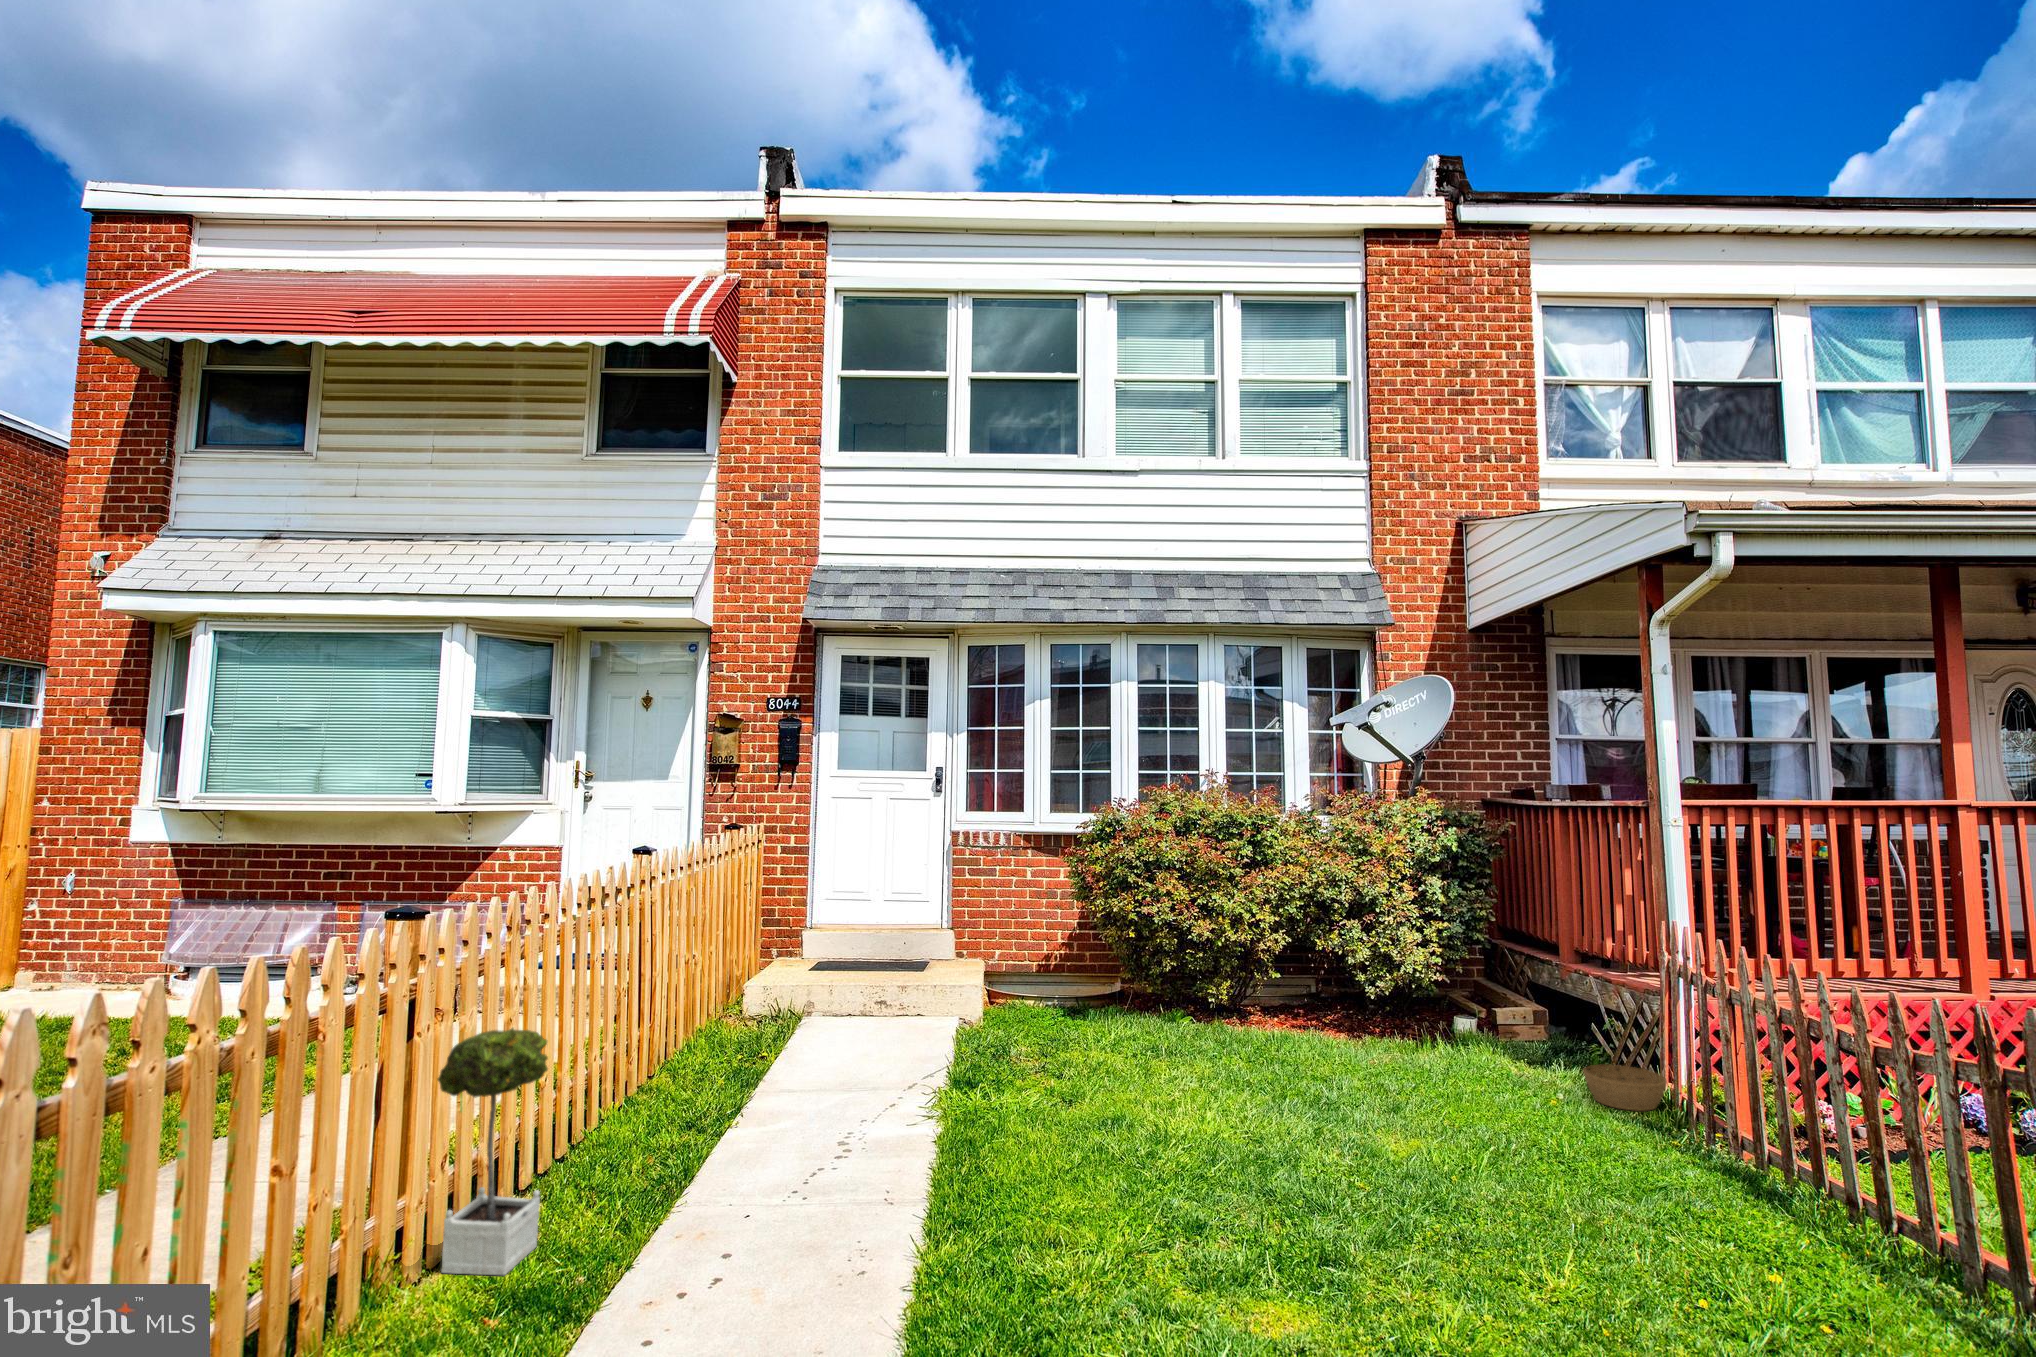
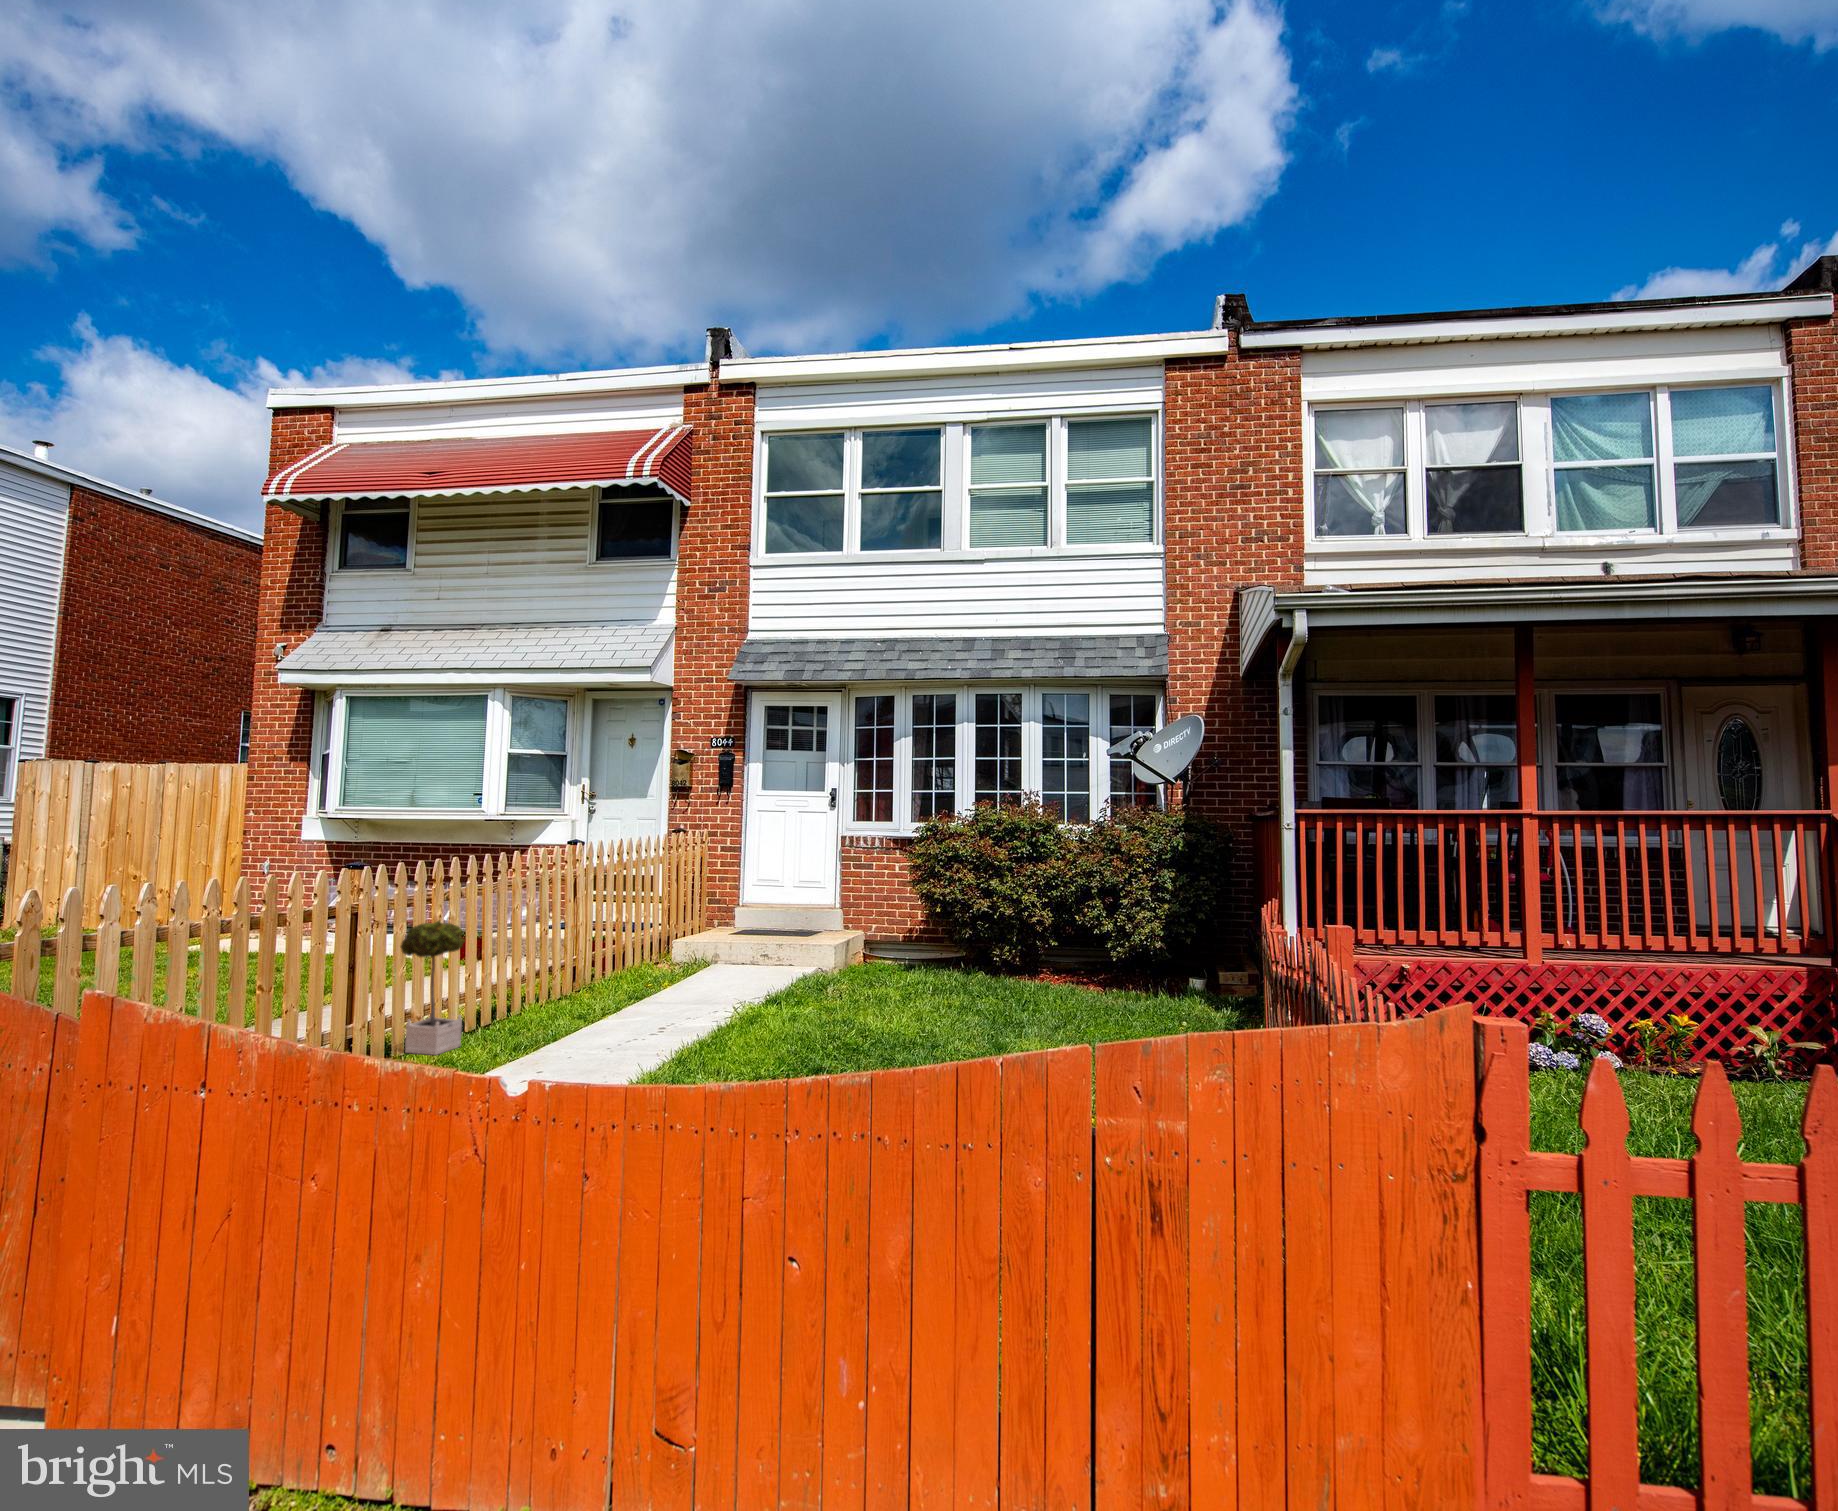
basket: present [1583,1065,1667,1111] -> none [1202,995,1257,1024]

